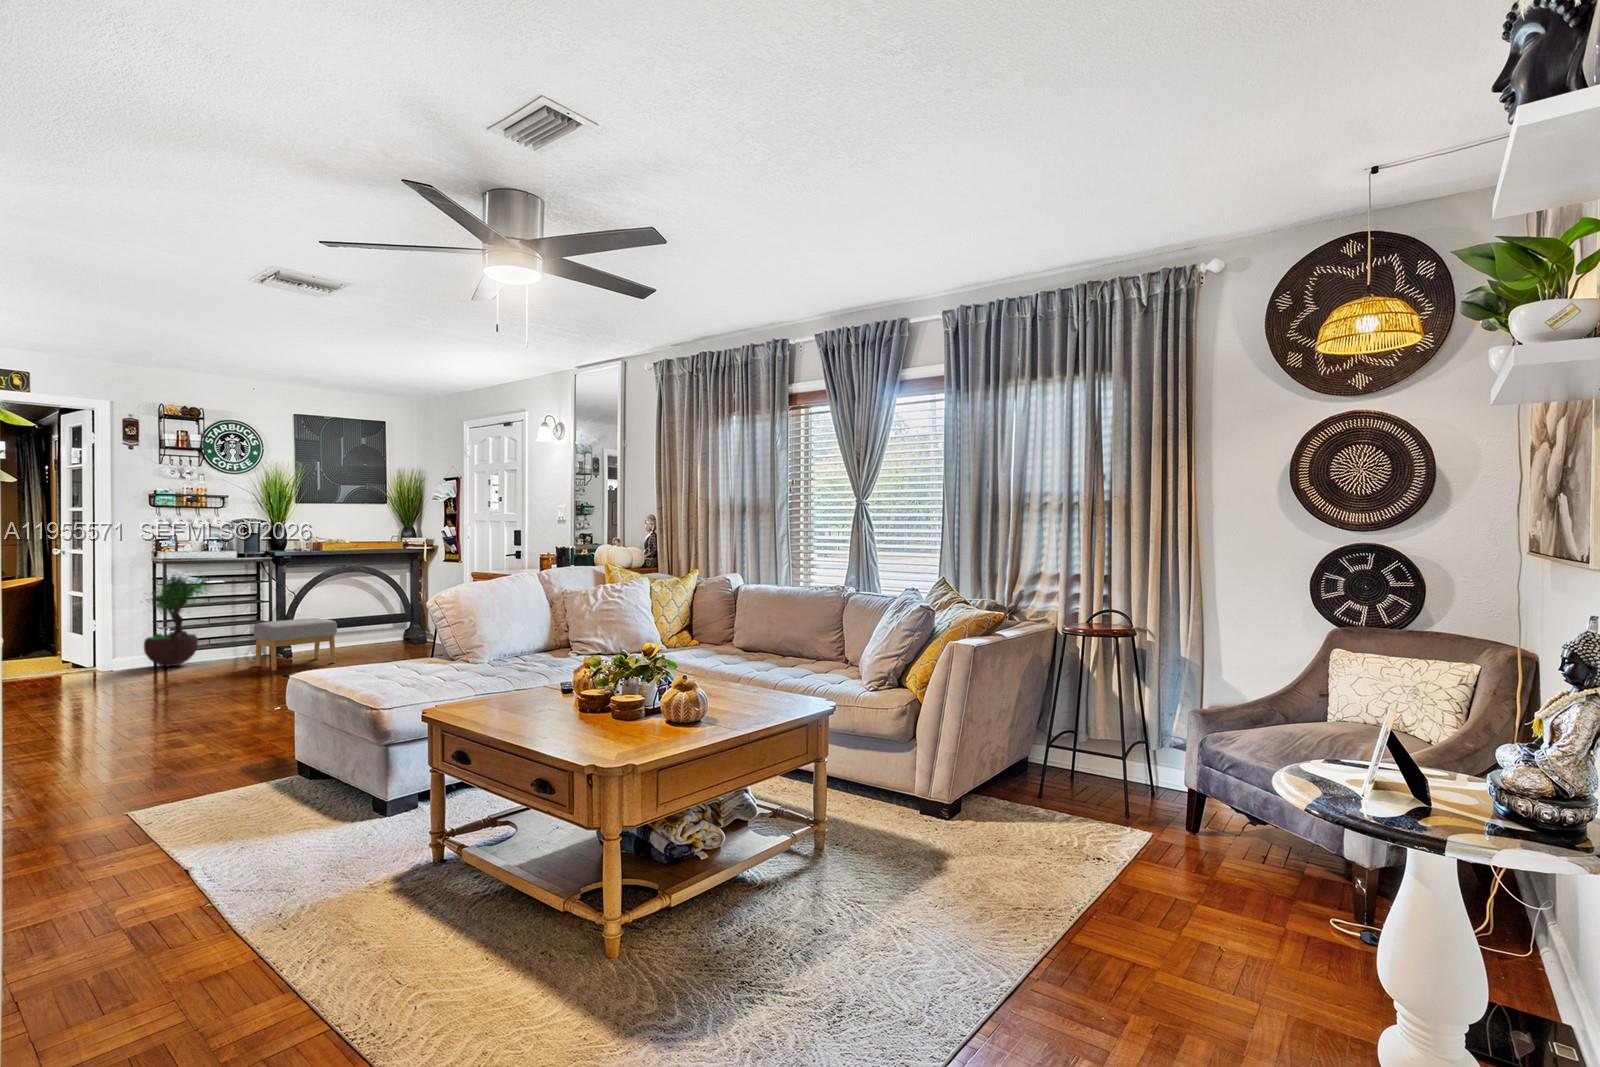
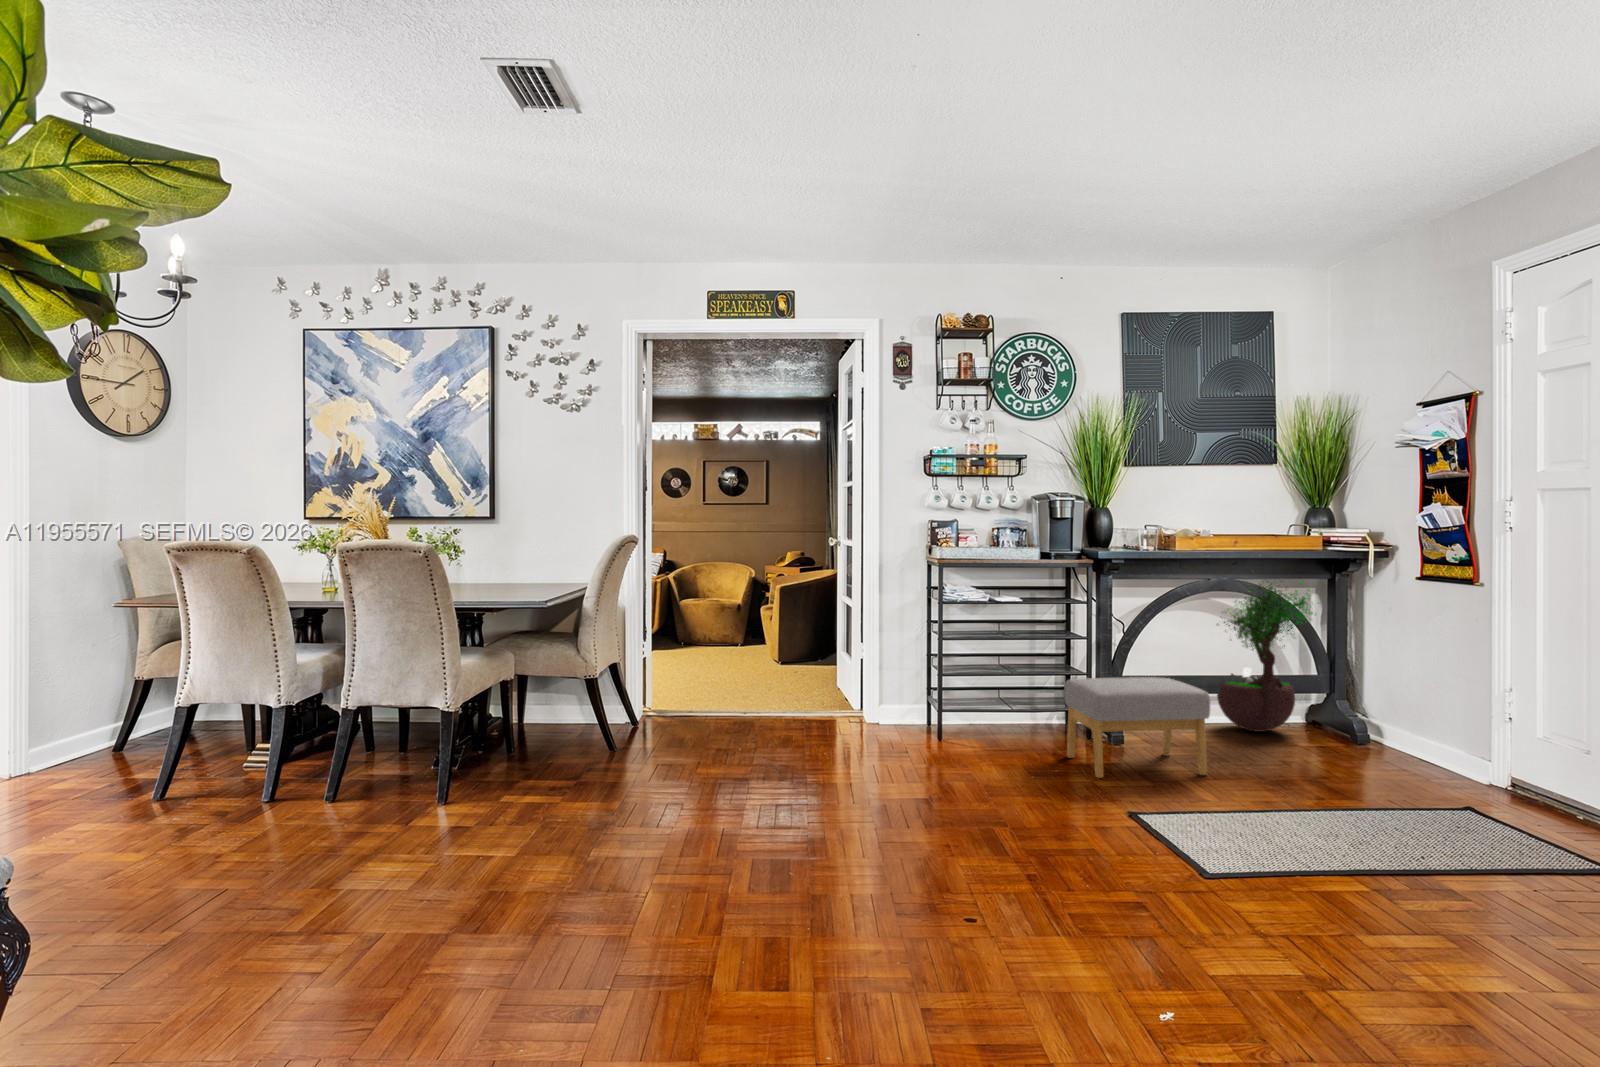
potted tree: present [144,572,209,666] -> present [1217,580,1319,732]

